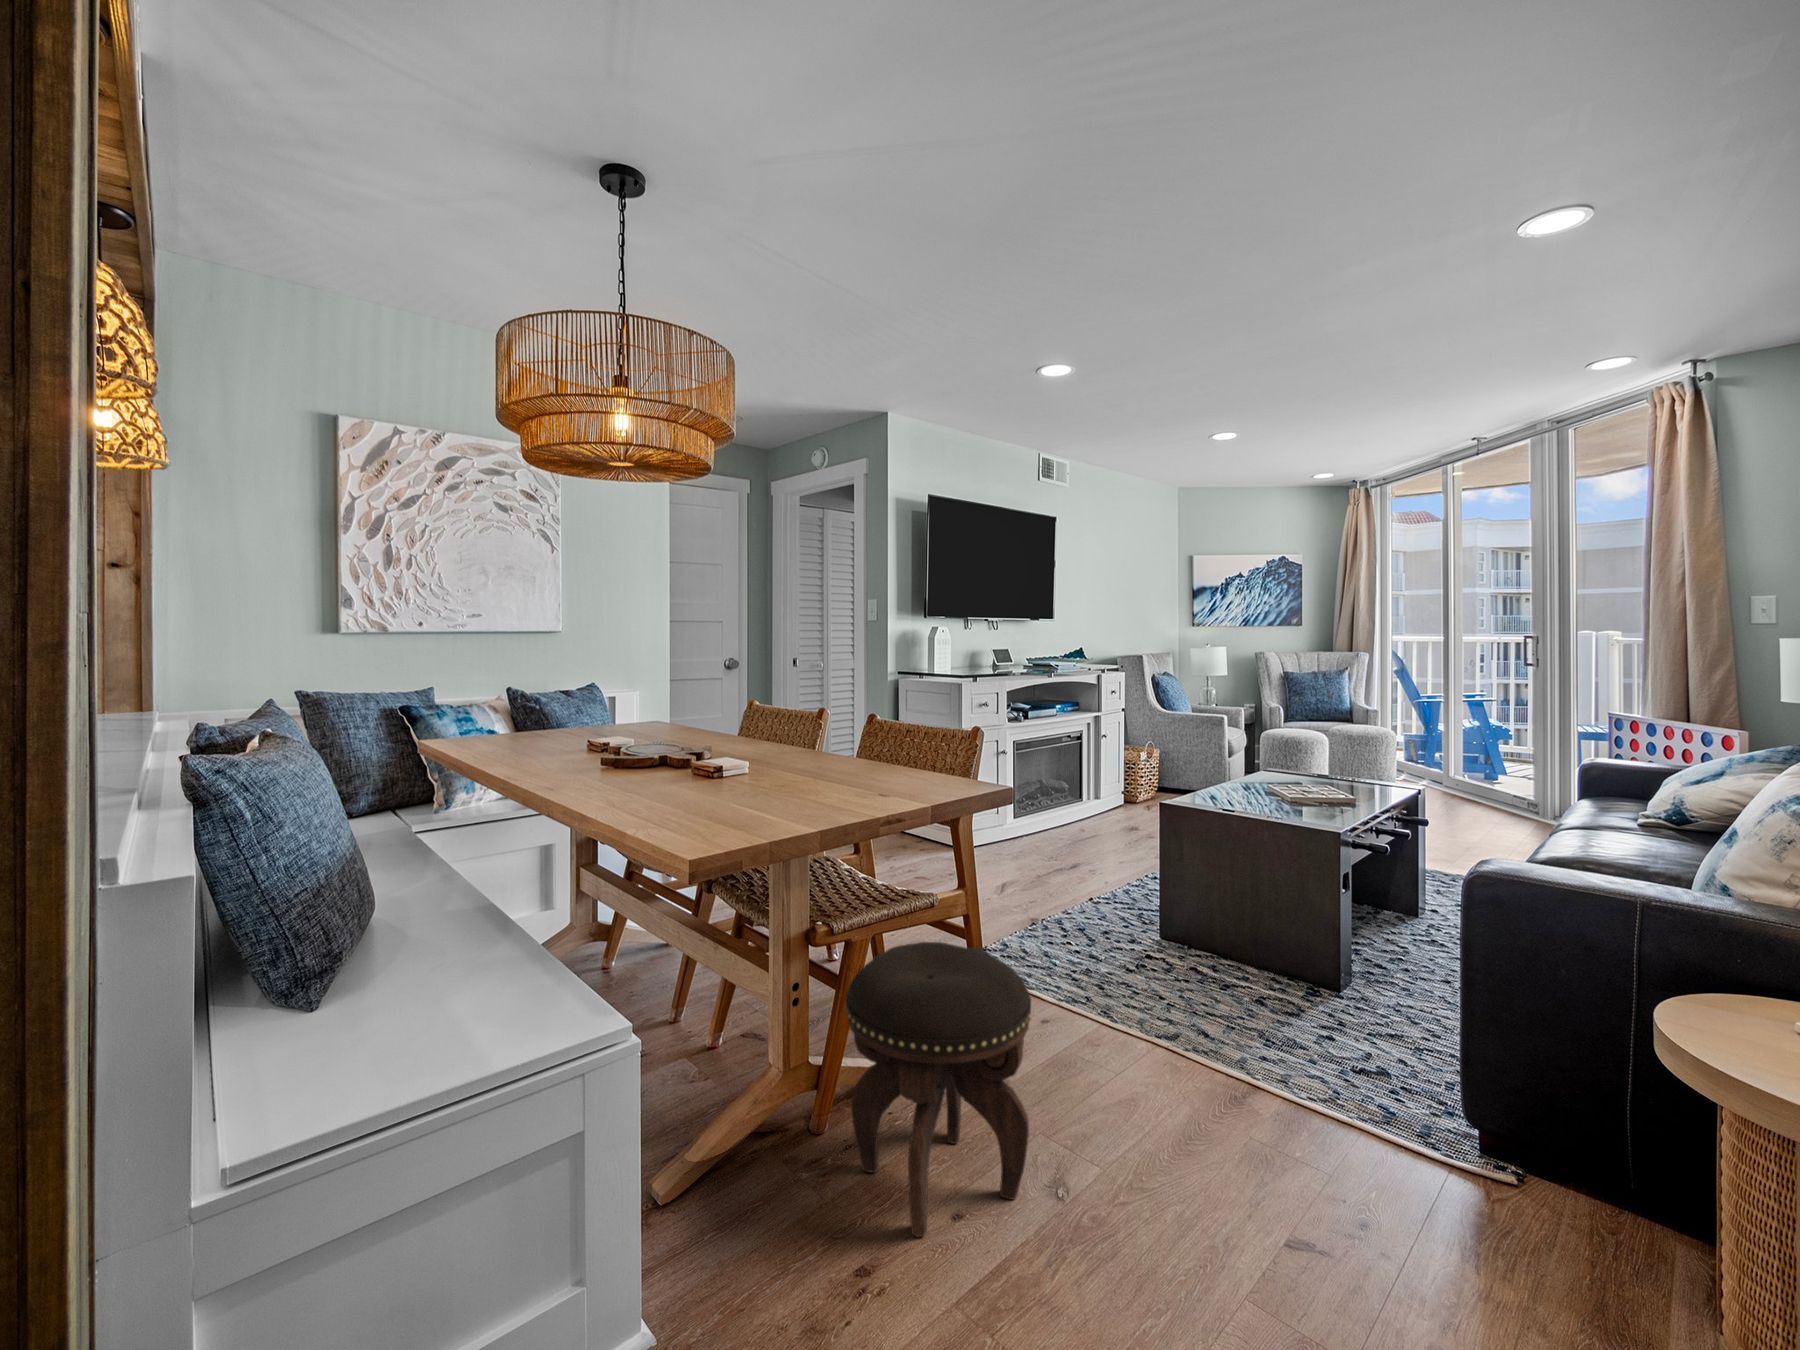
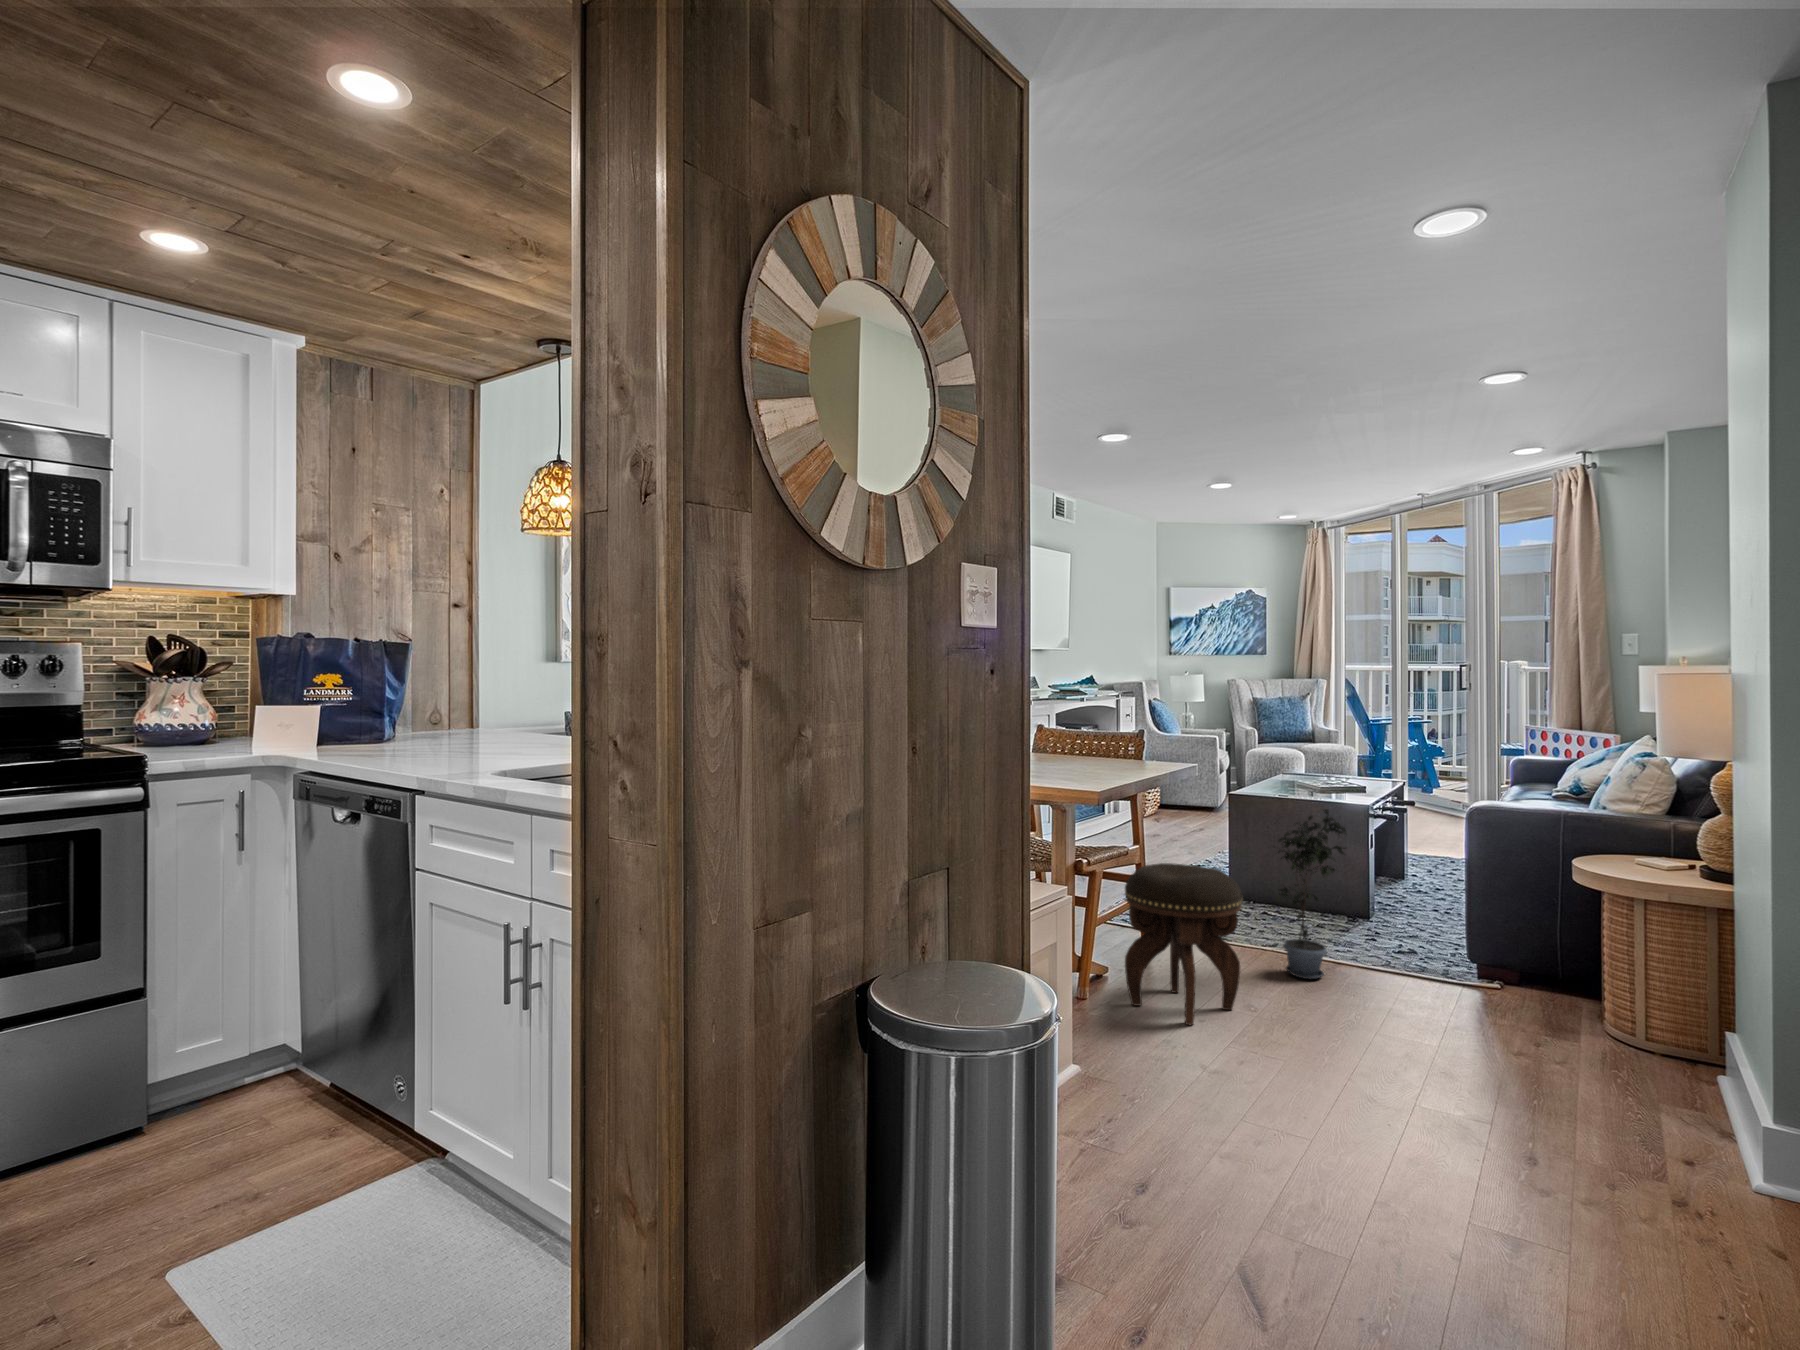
potted plant: none [1131,859,1251,1128] -> present [1278,809,1347,979]

